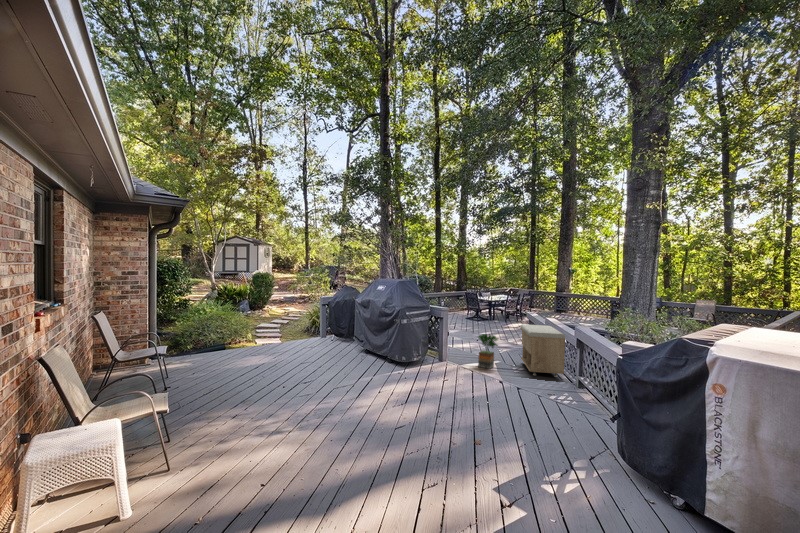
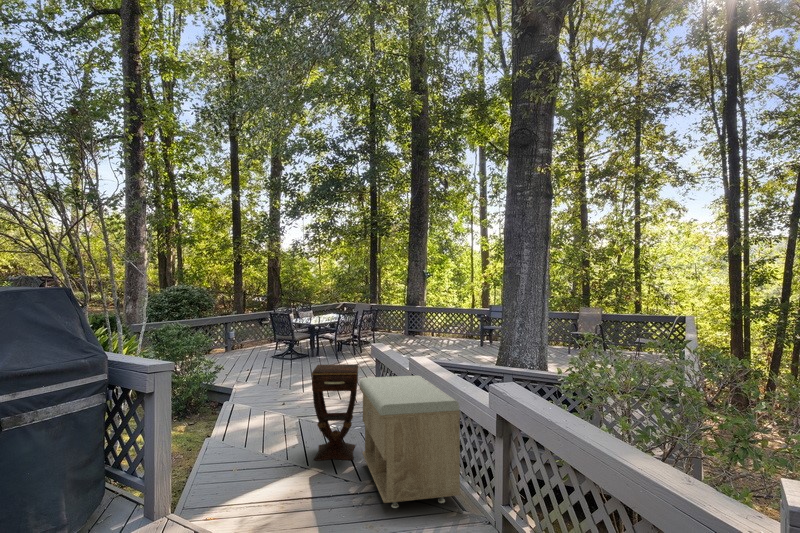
side table: none [498,318,520,361] -> present [312,364,359,461]
potted tree: present [478,334,498,369] -> none [257,413,311,506]

